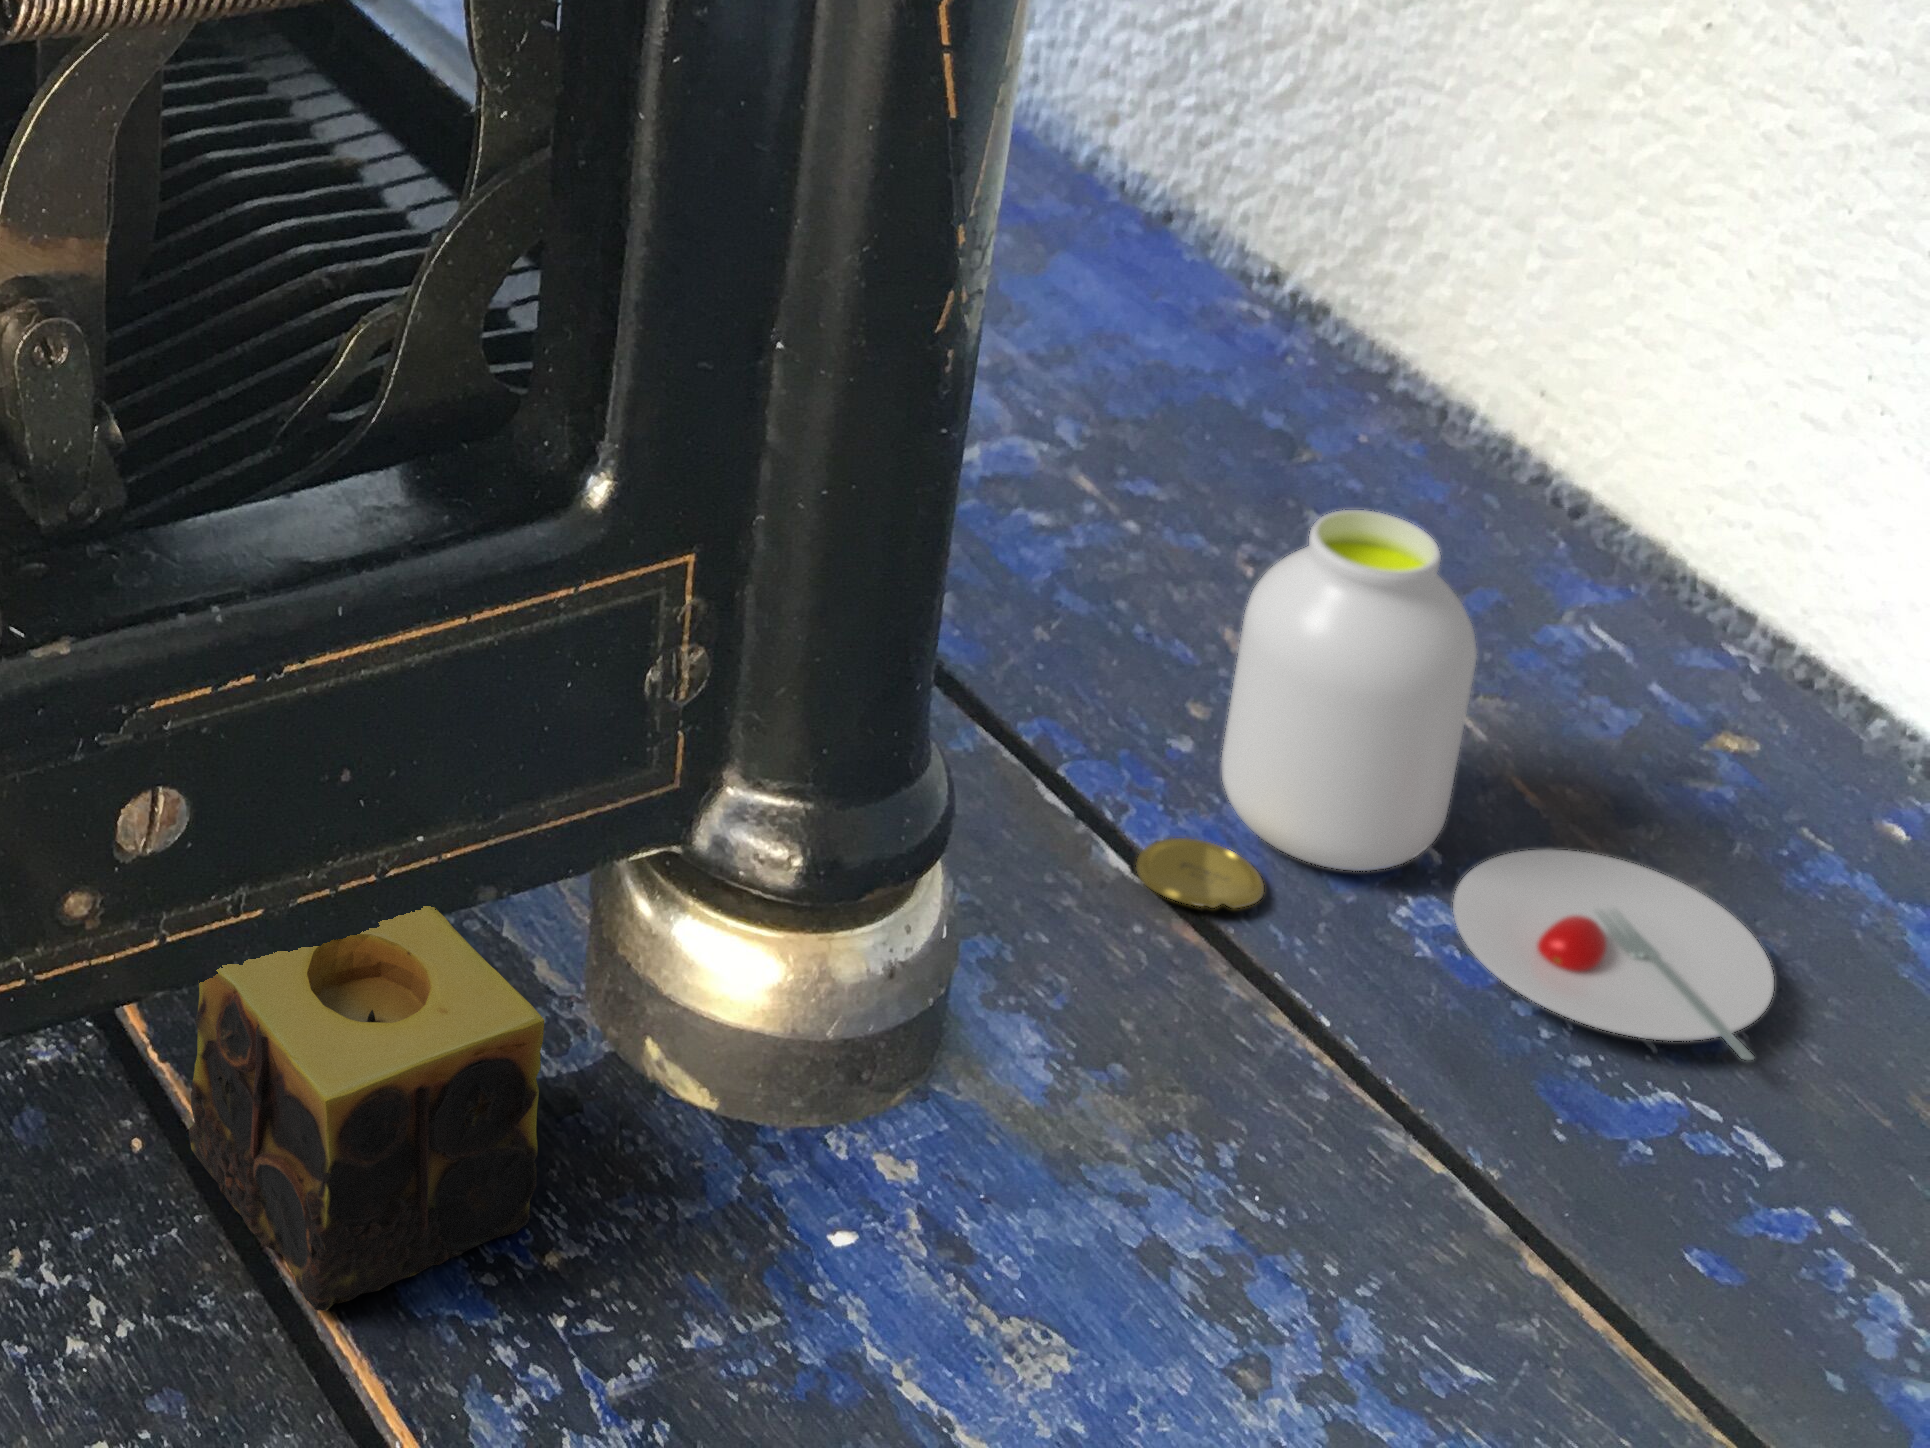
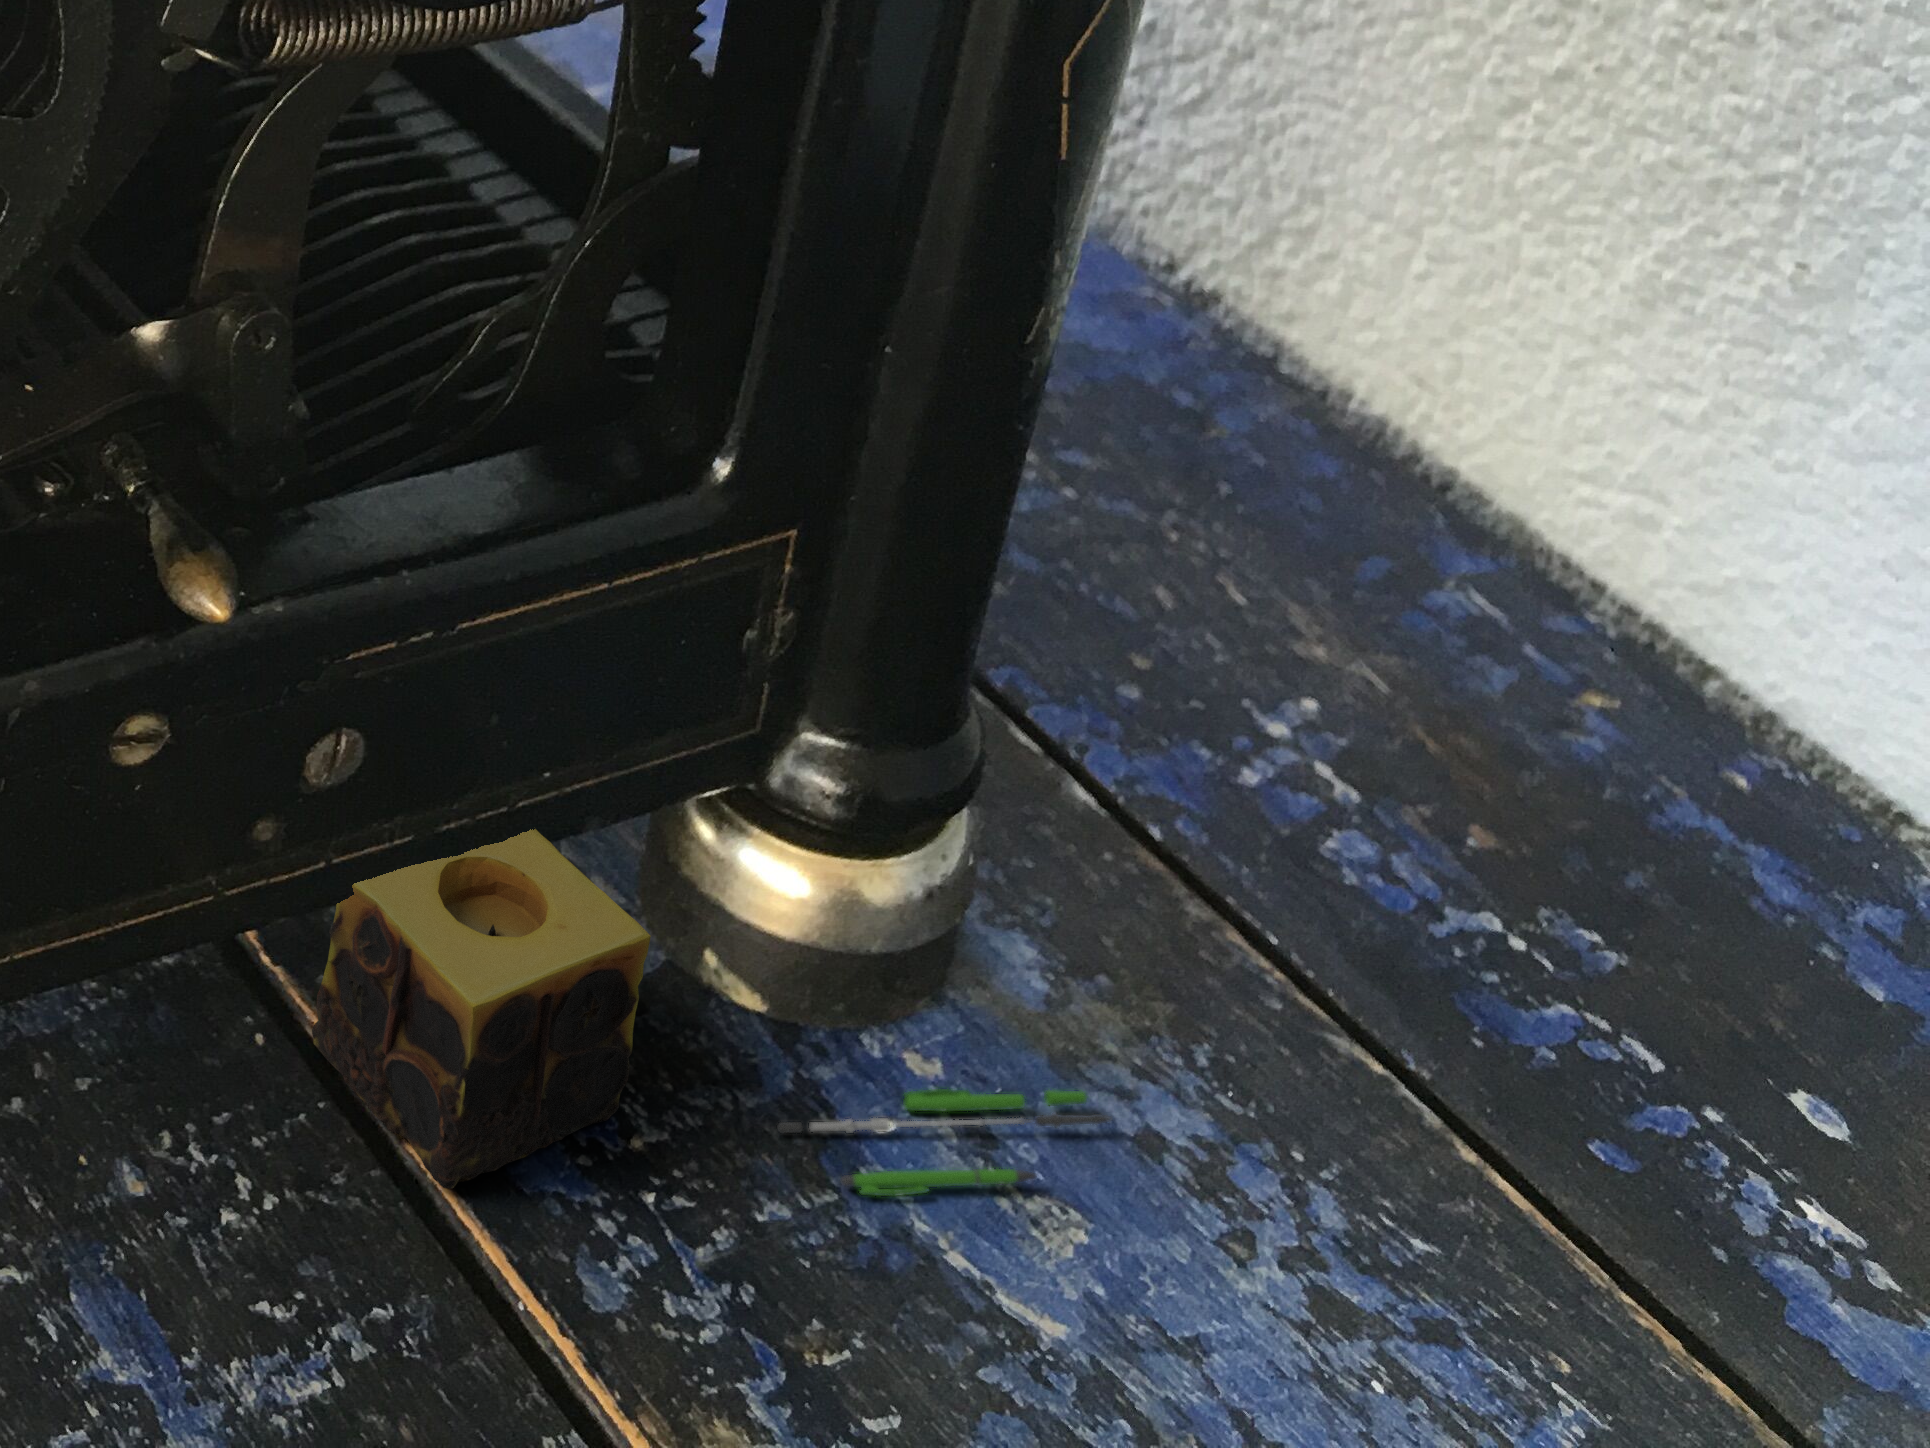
jar: present [1137,510,1774,1060] -> none [1101,491,1647,977]
pen: none [712,1195,1107,1319] -> present [778,1089,1112,1196]

